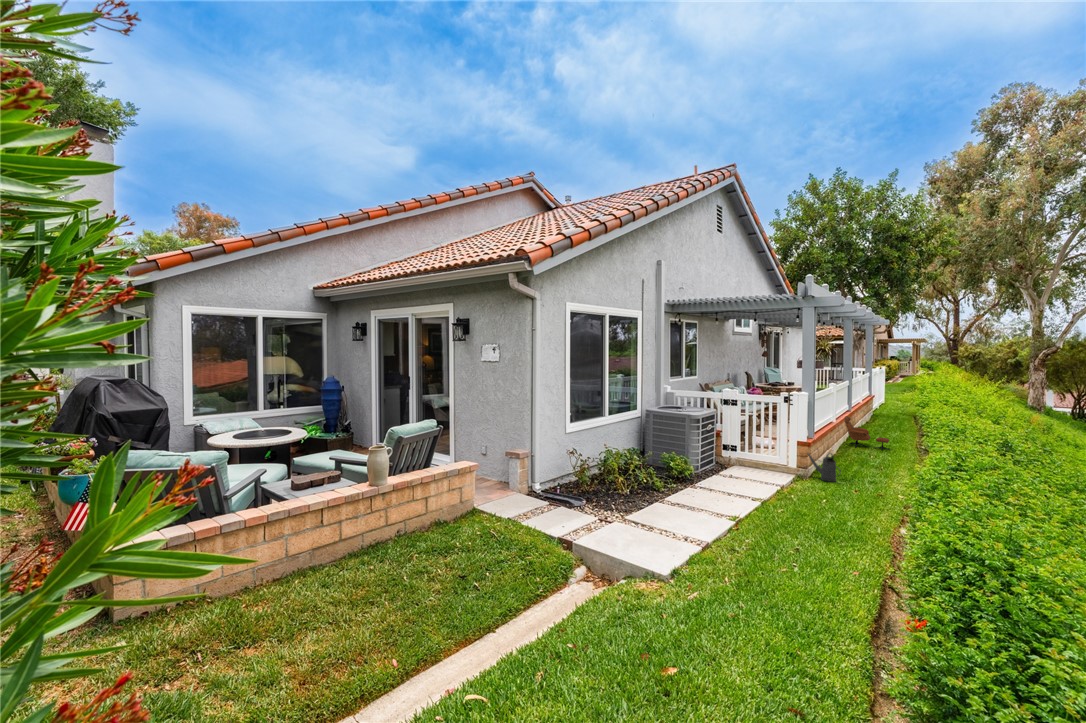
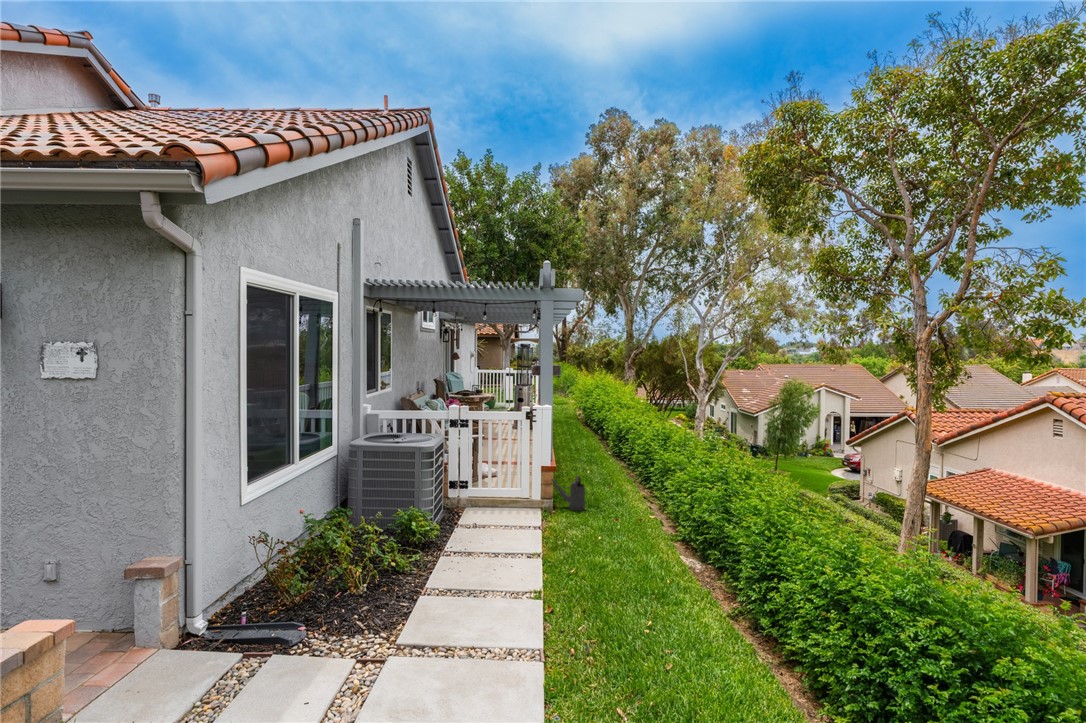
lounge chair: present [845,416,889,450] -> none [549,427,592,462]

